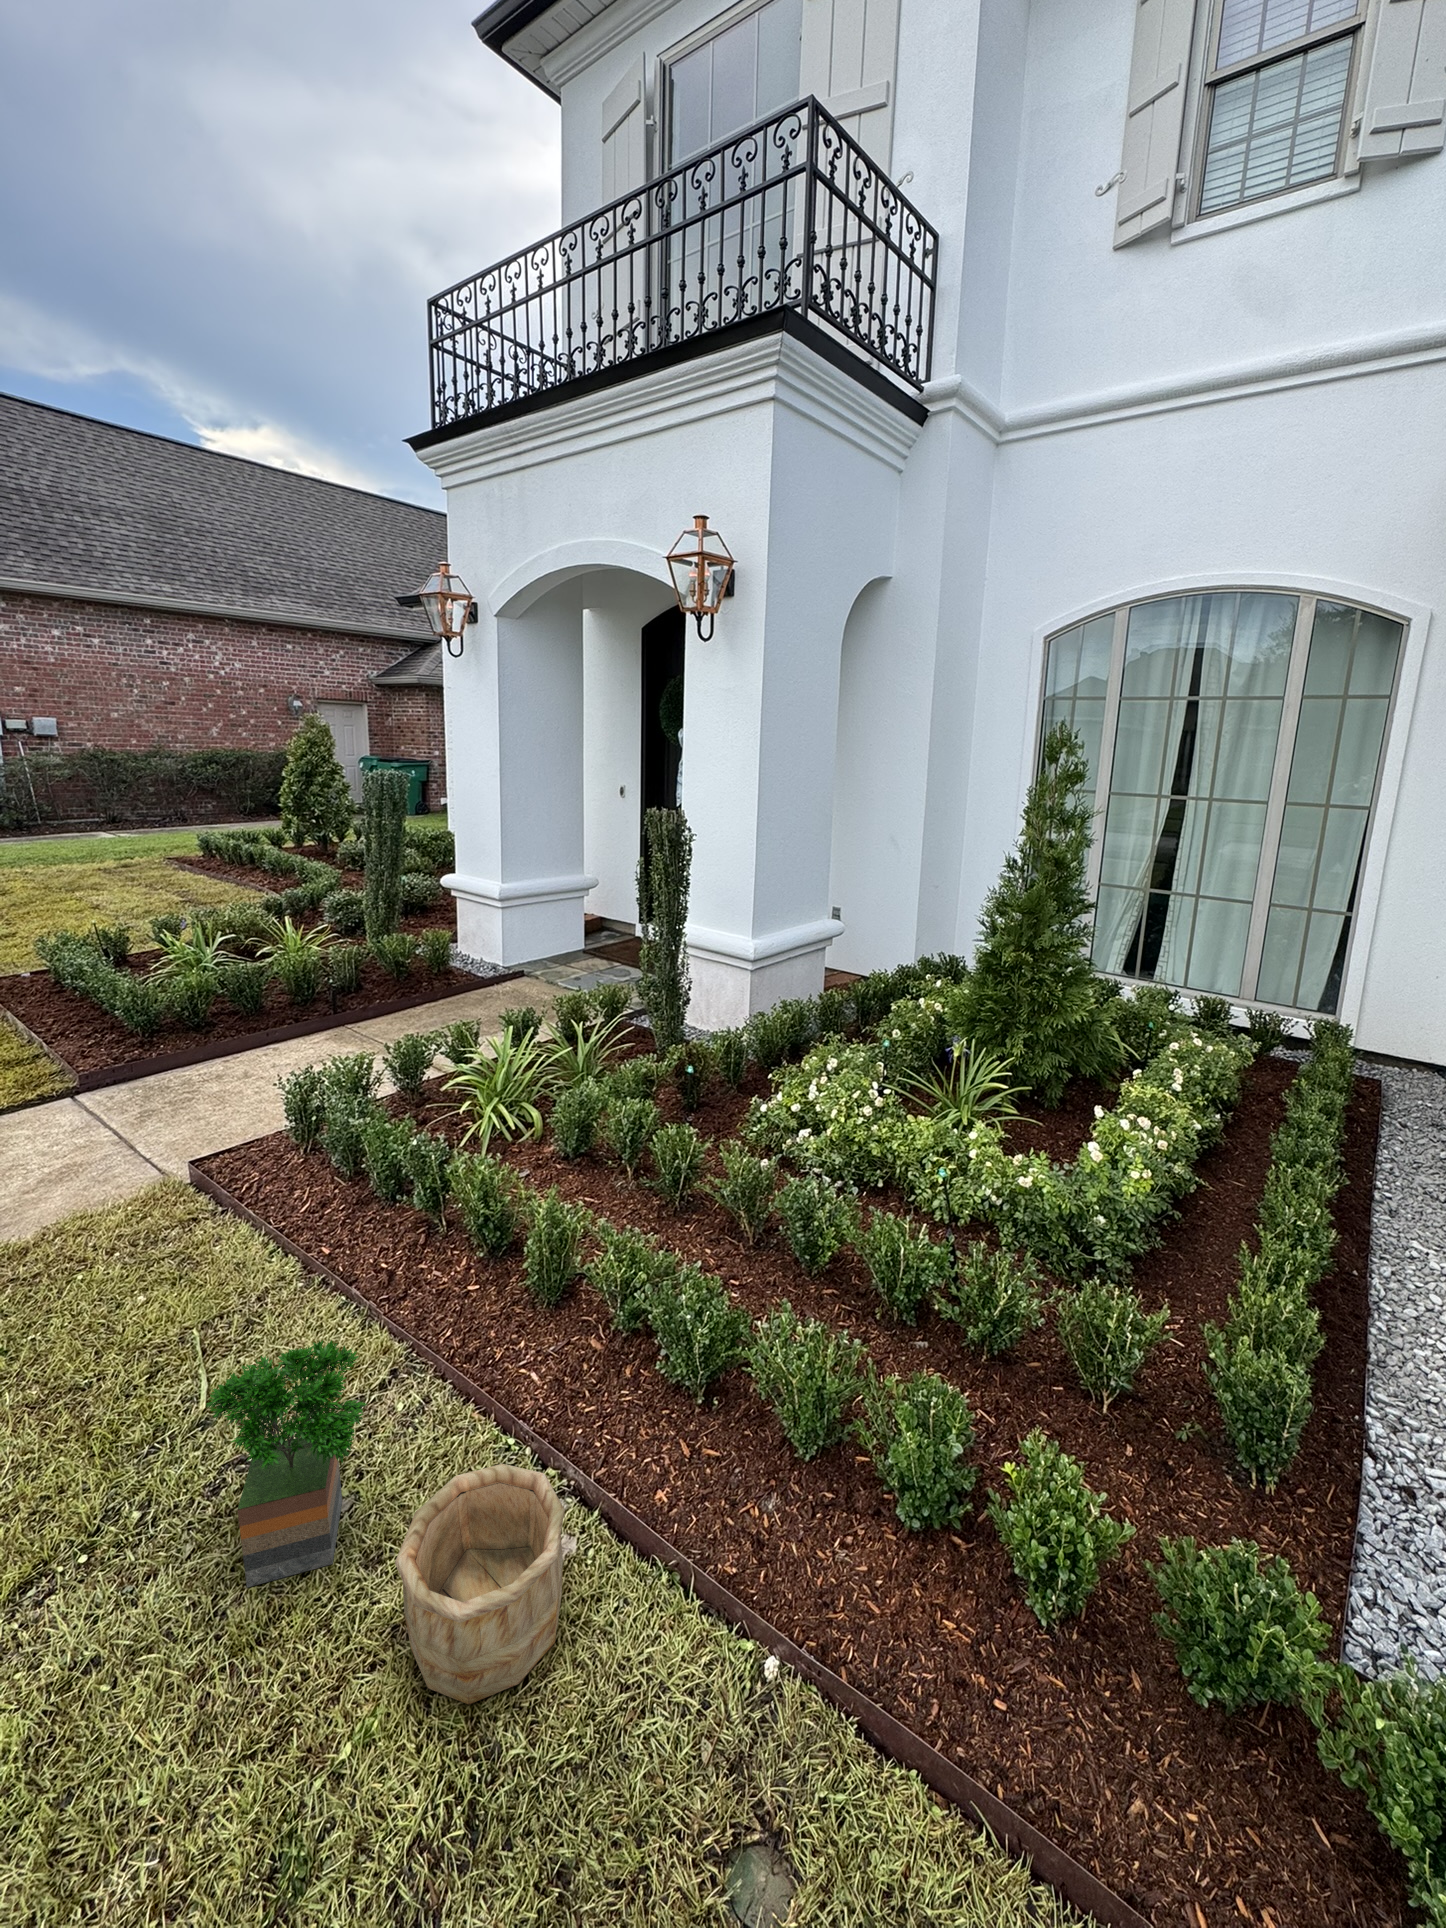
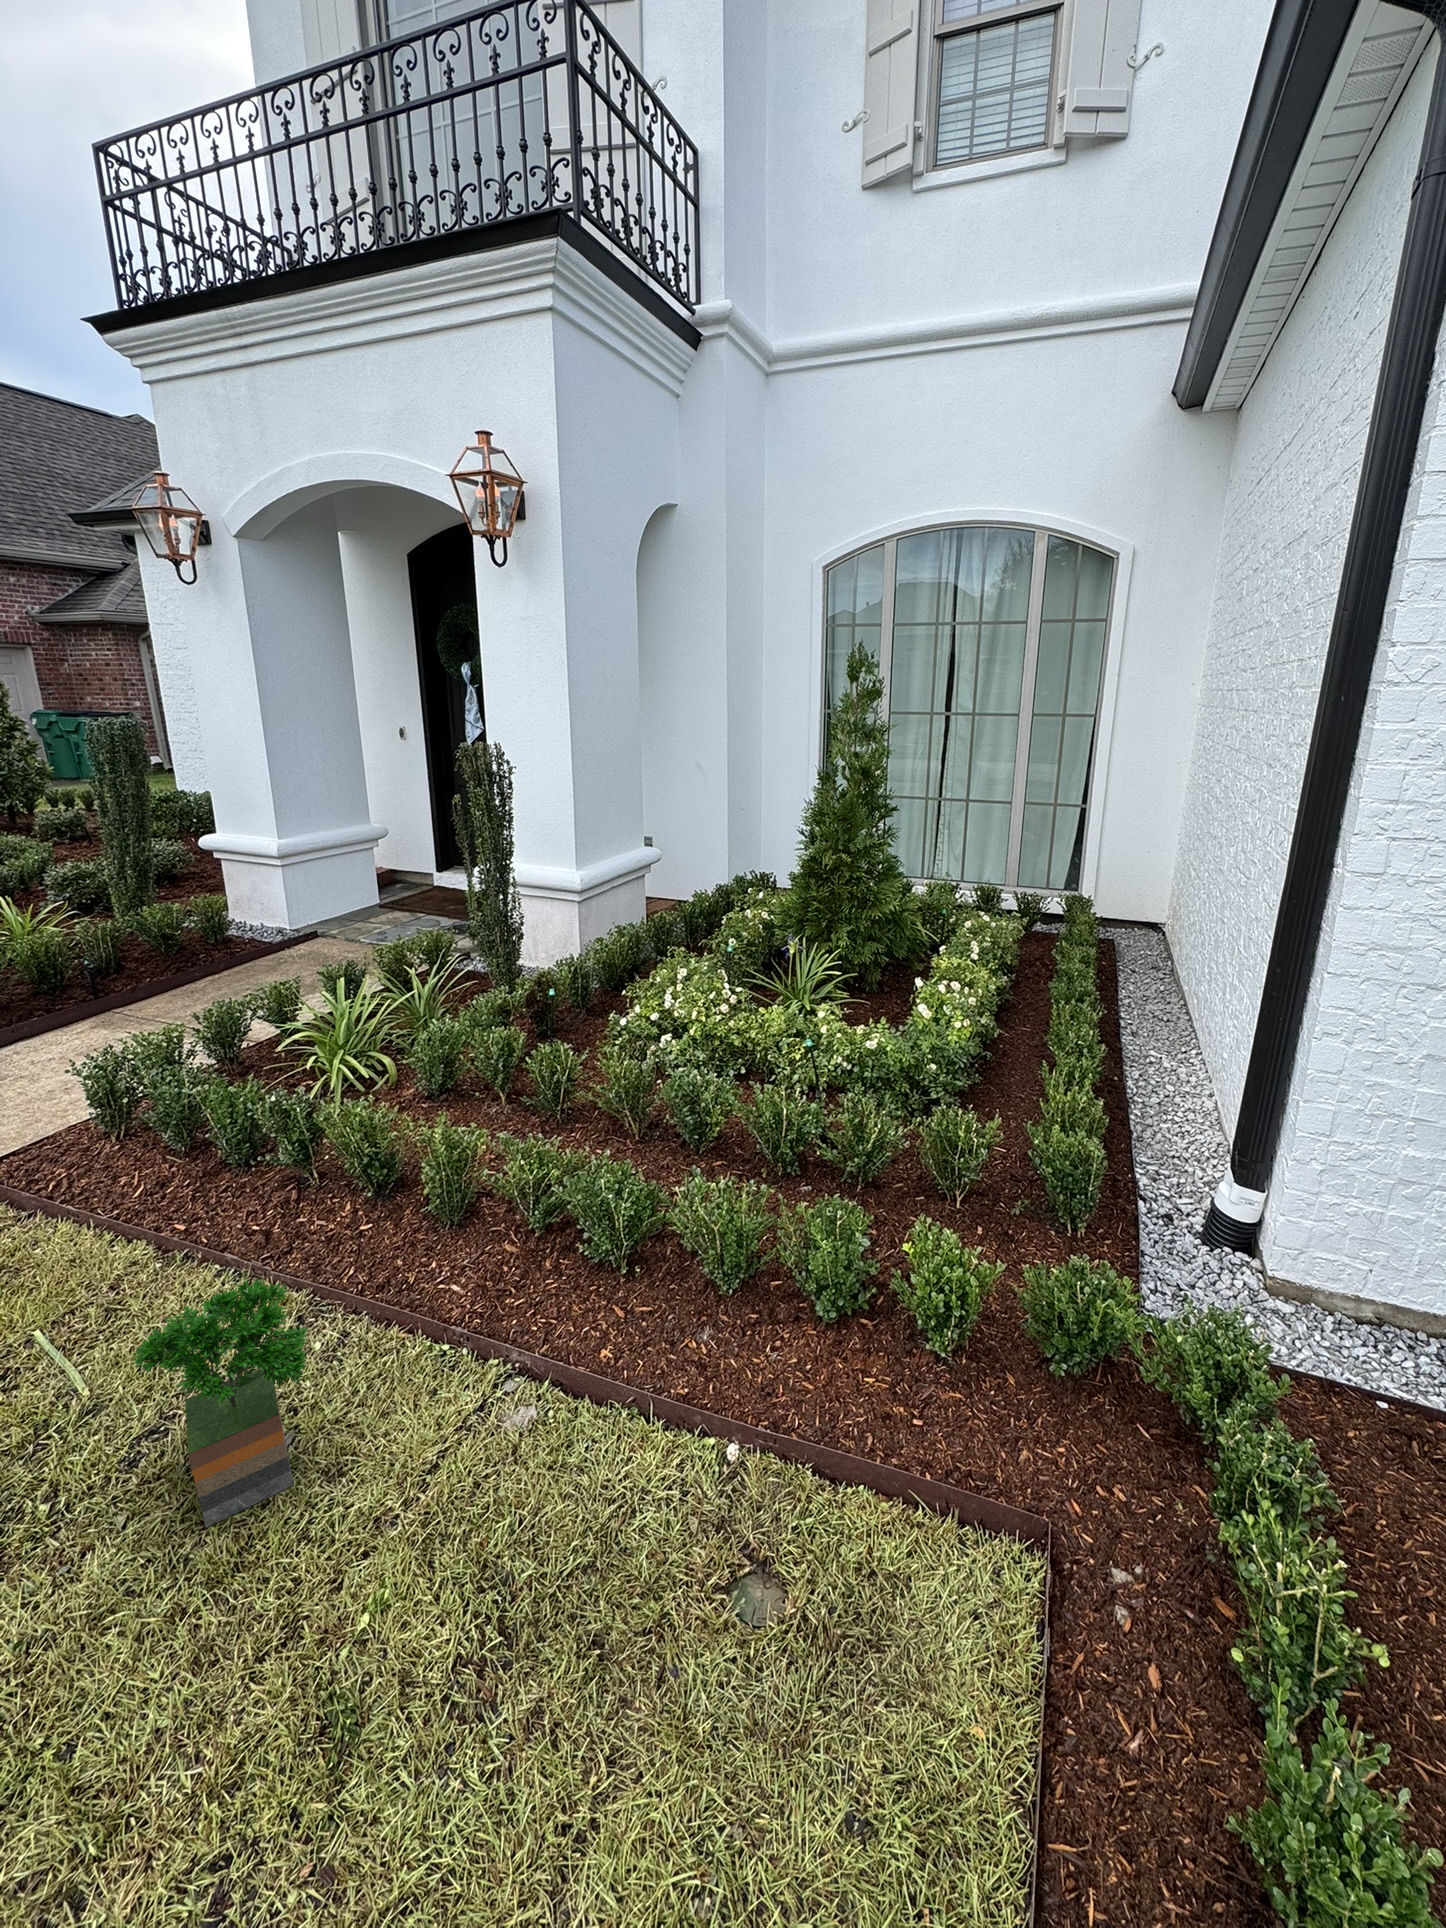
wooden bucket: present [395,1464,565,1704] -> none [381,1349,540,1552]

